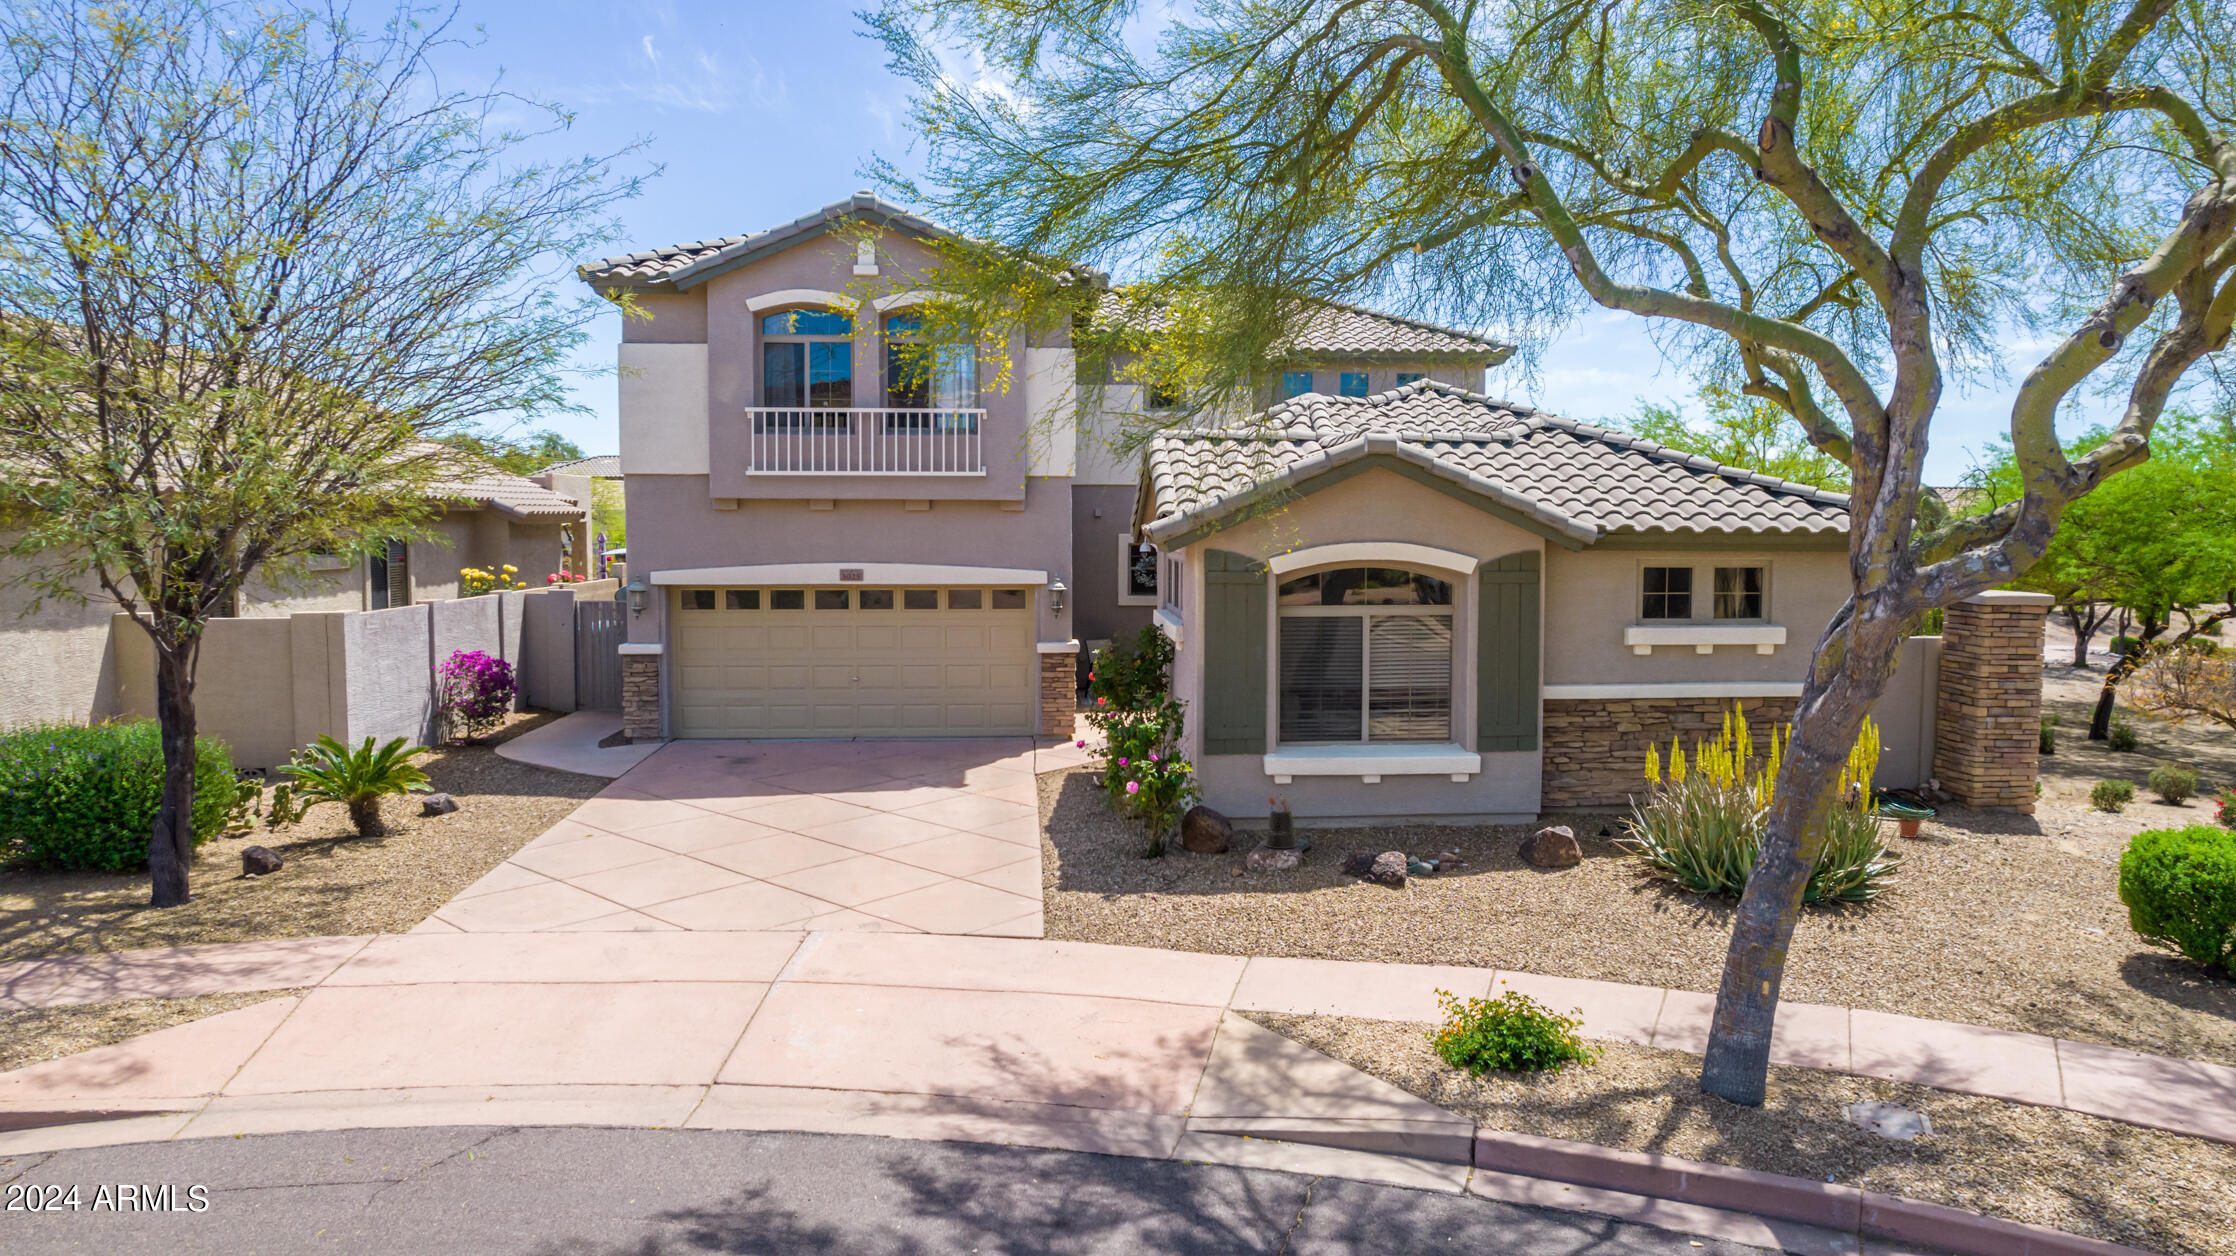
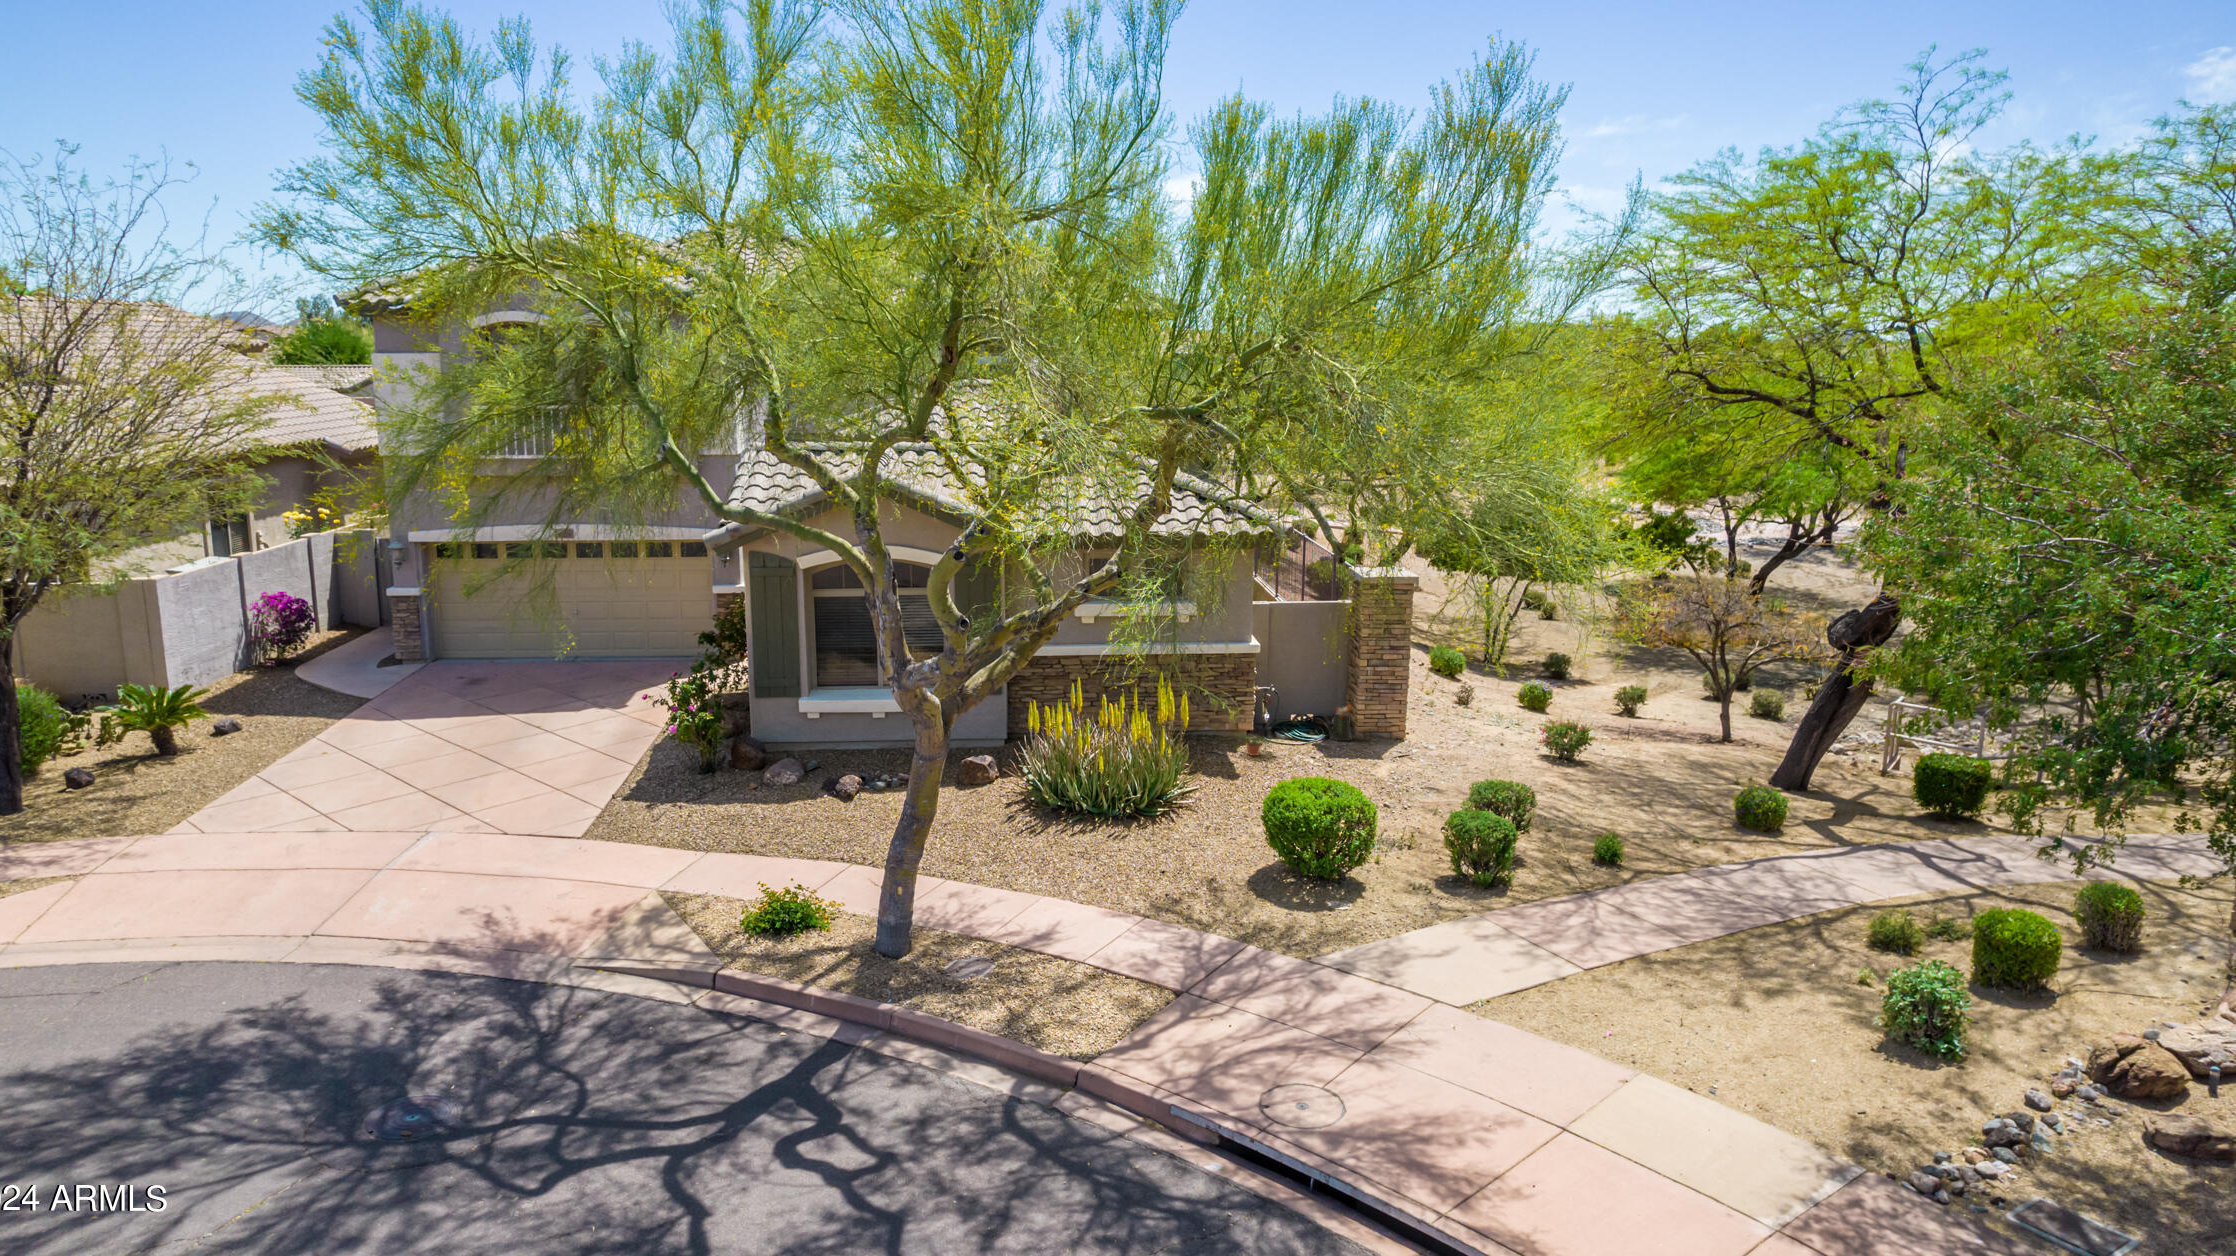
watering can: present [1265,794,1296,849] -> present [1326,705,1351,741]

